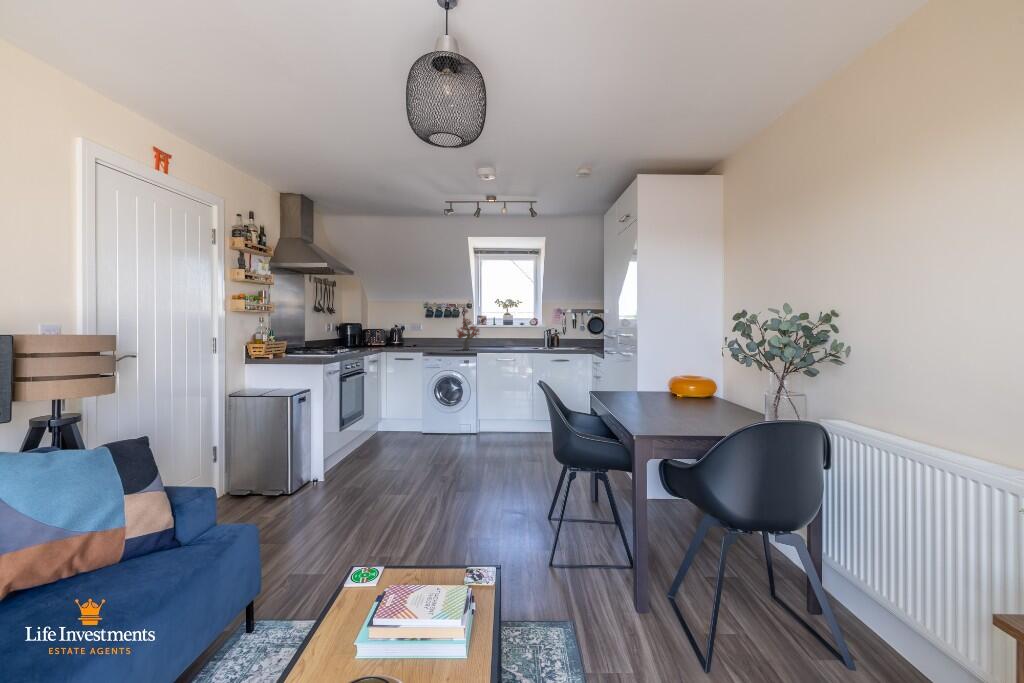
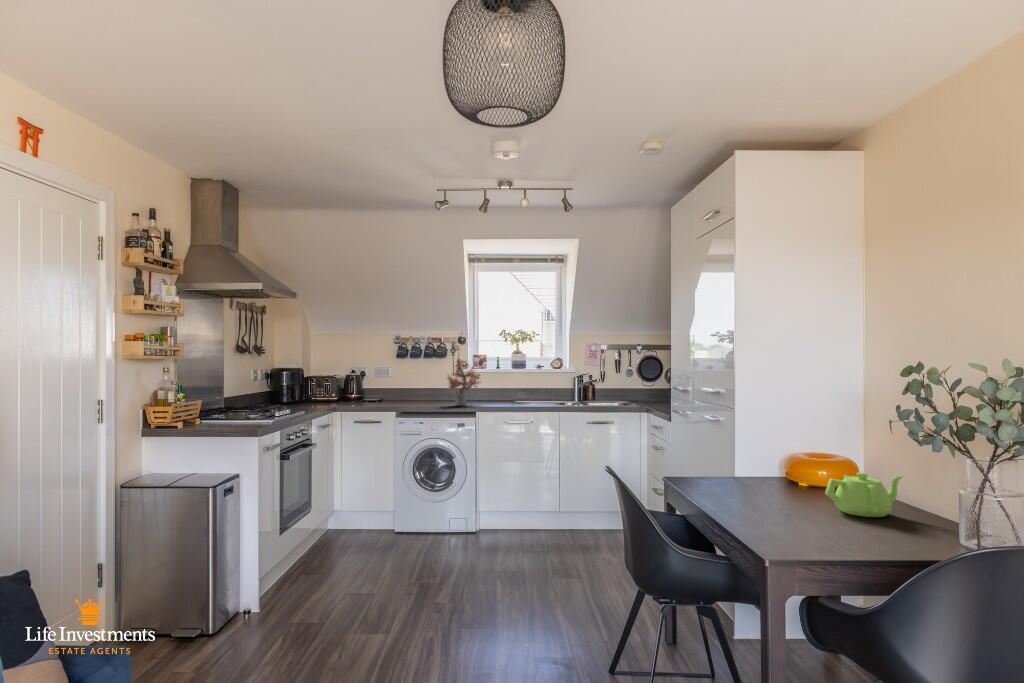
teapot: none [685,385,736,413] -> present [825,473,904,517]

